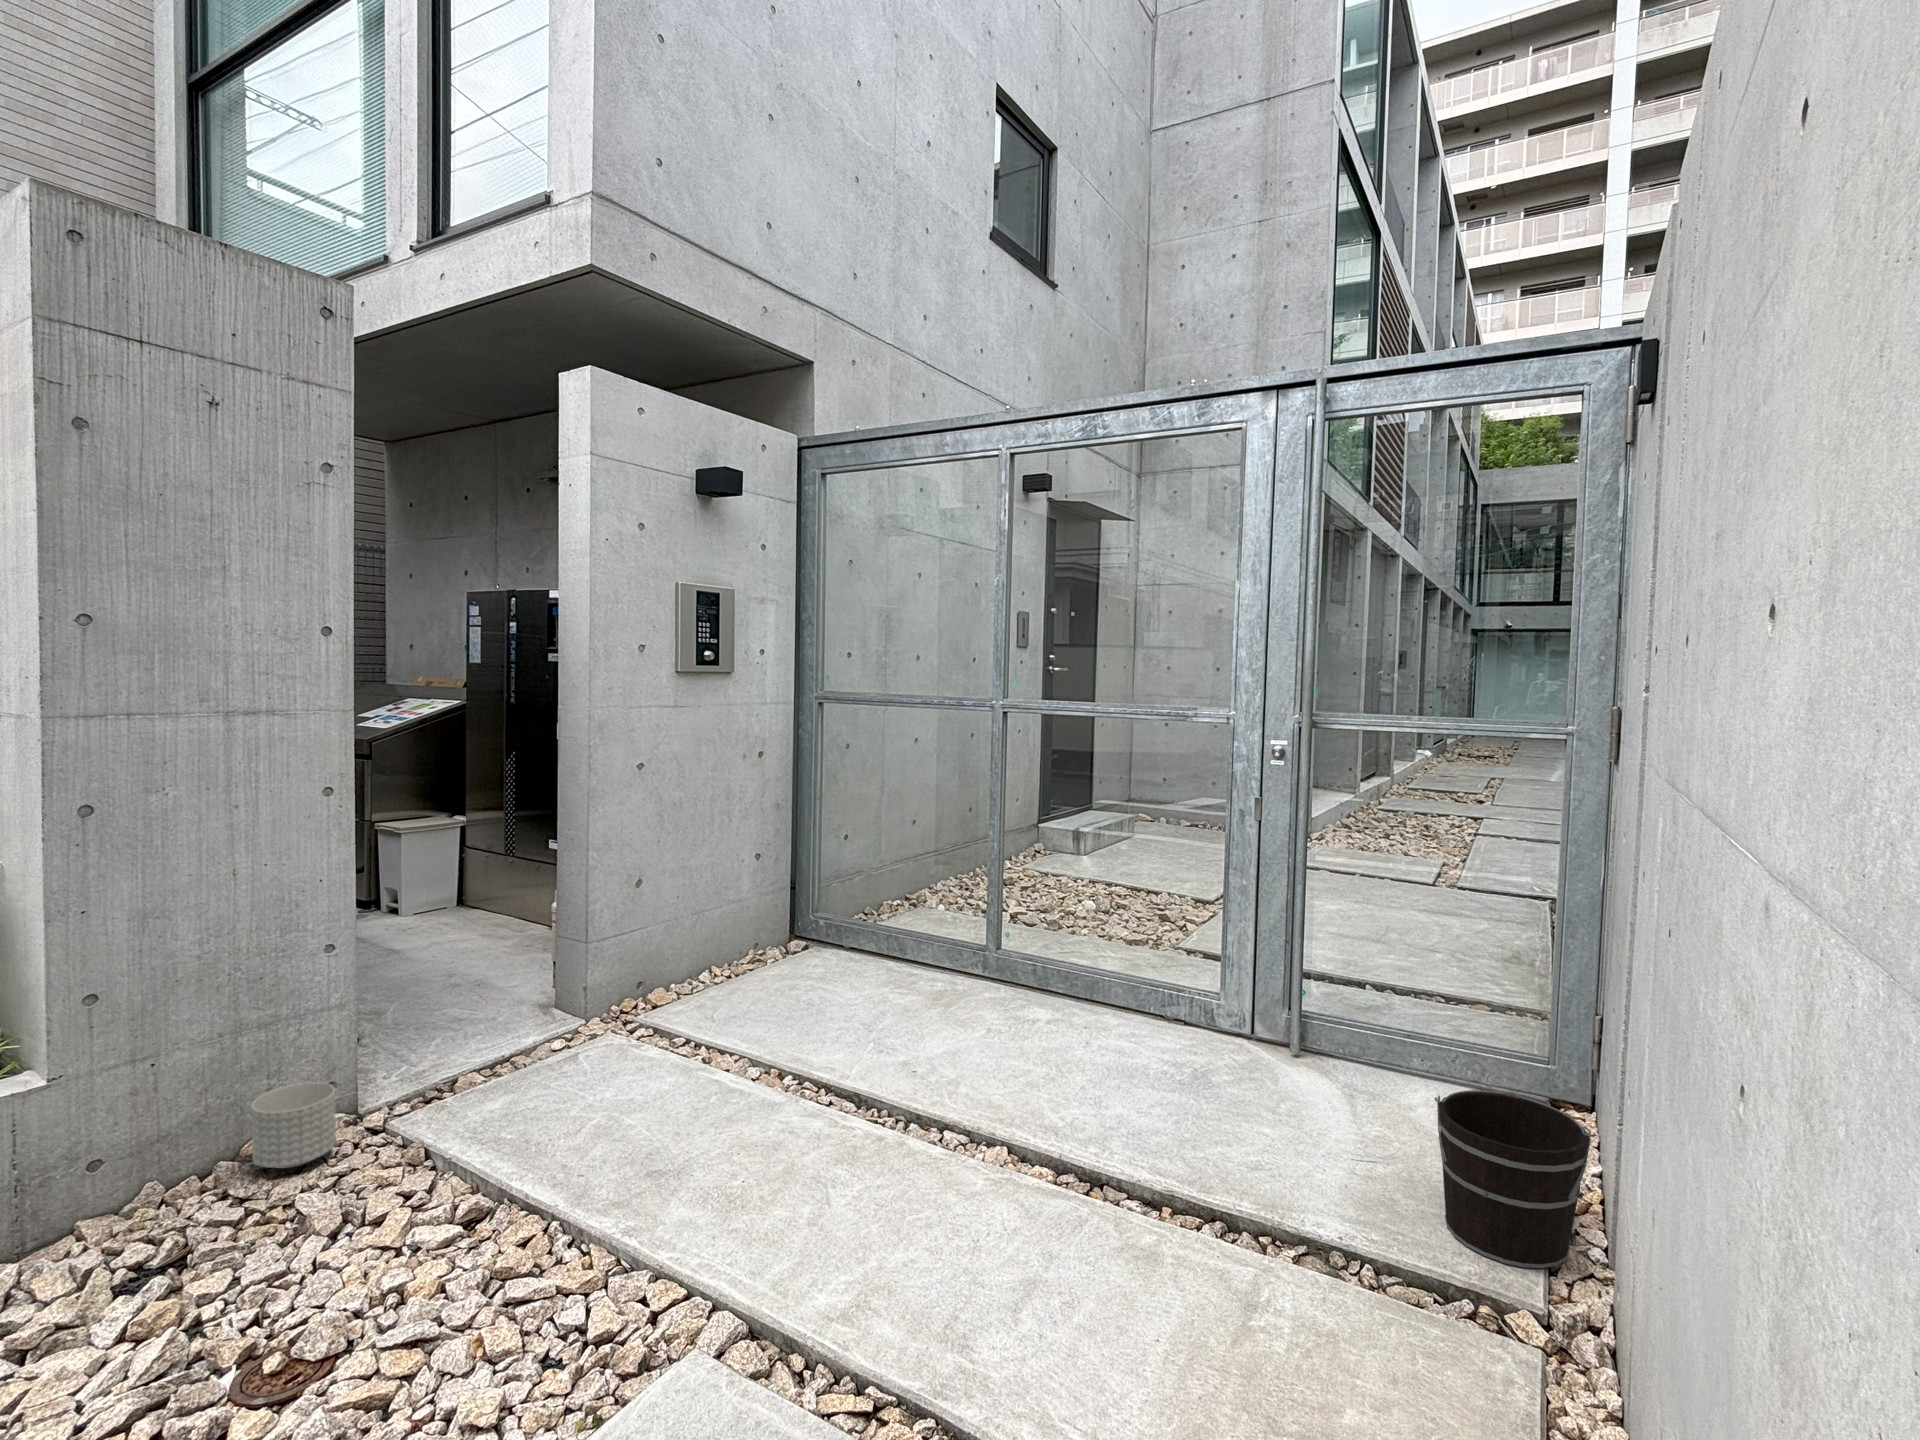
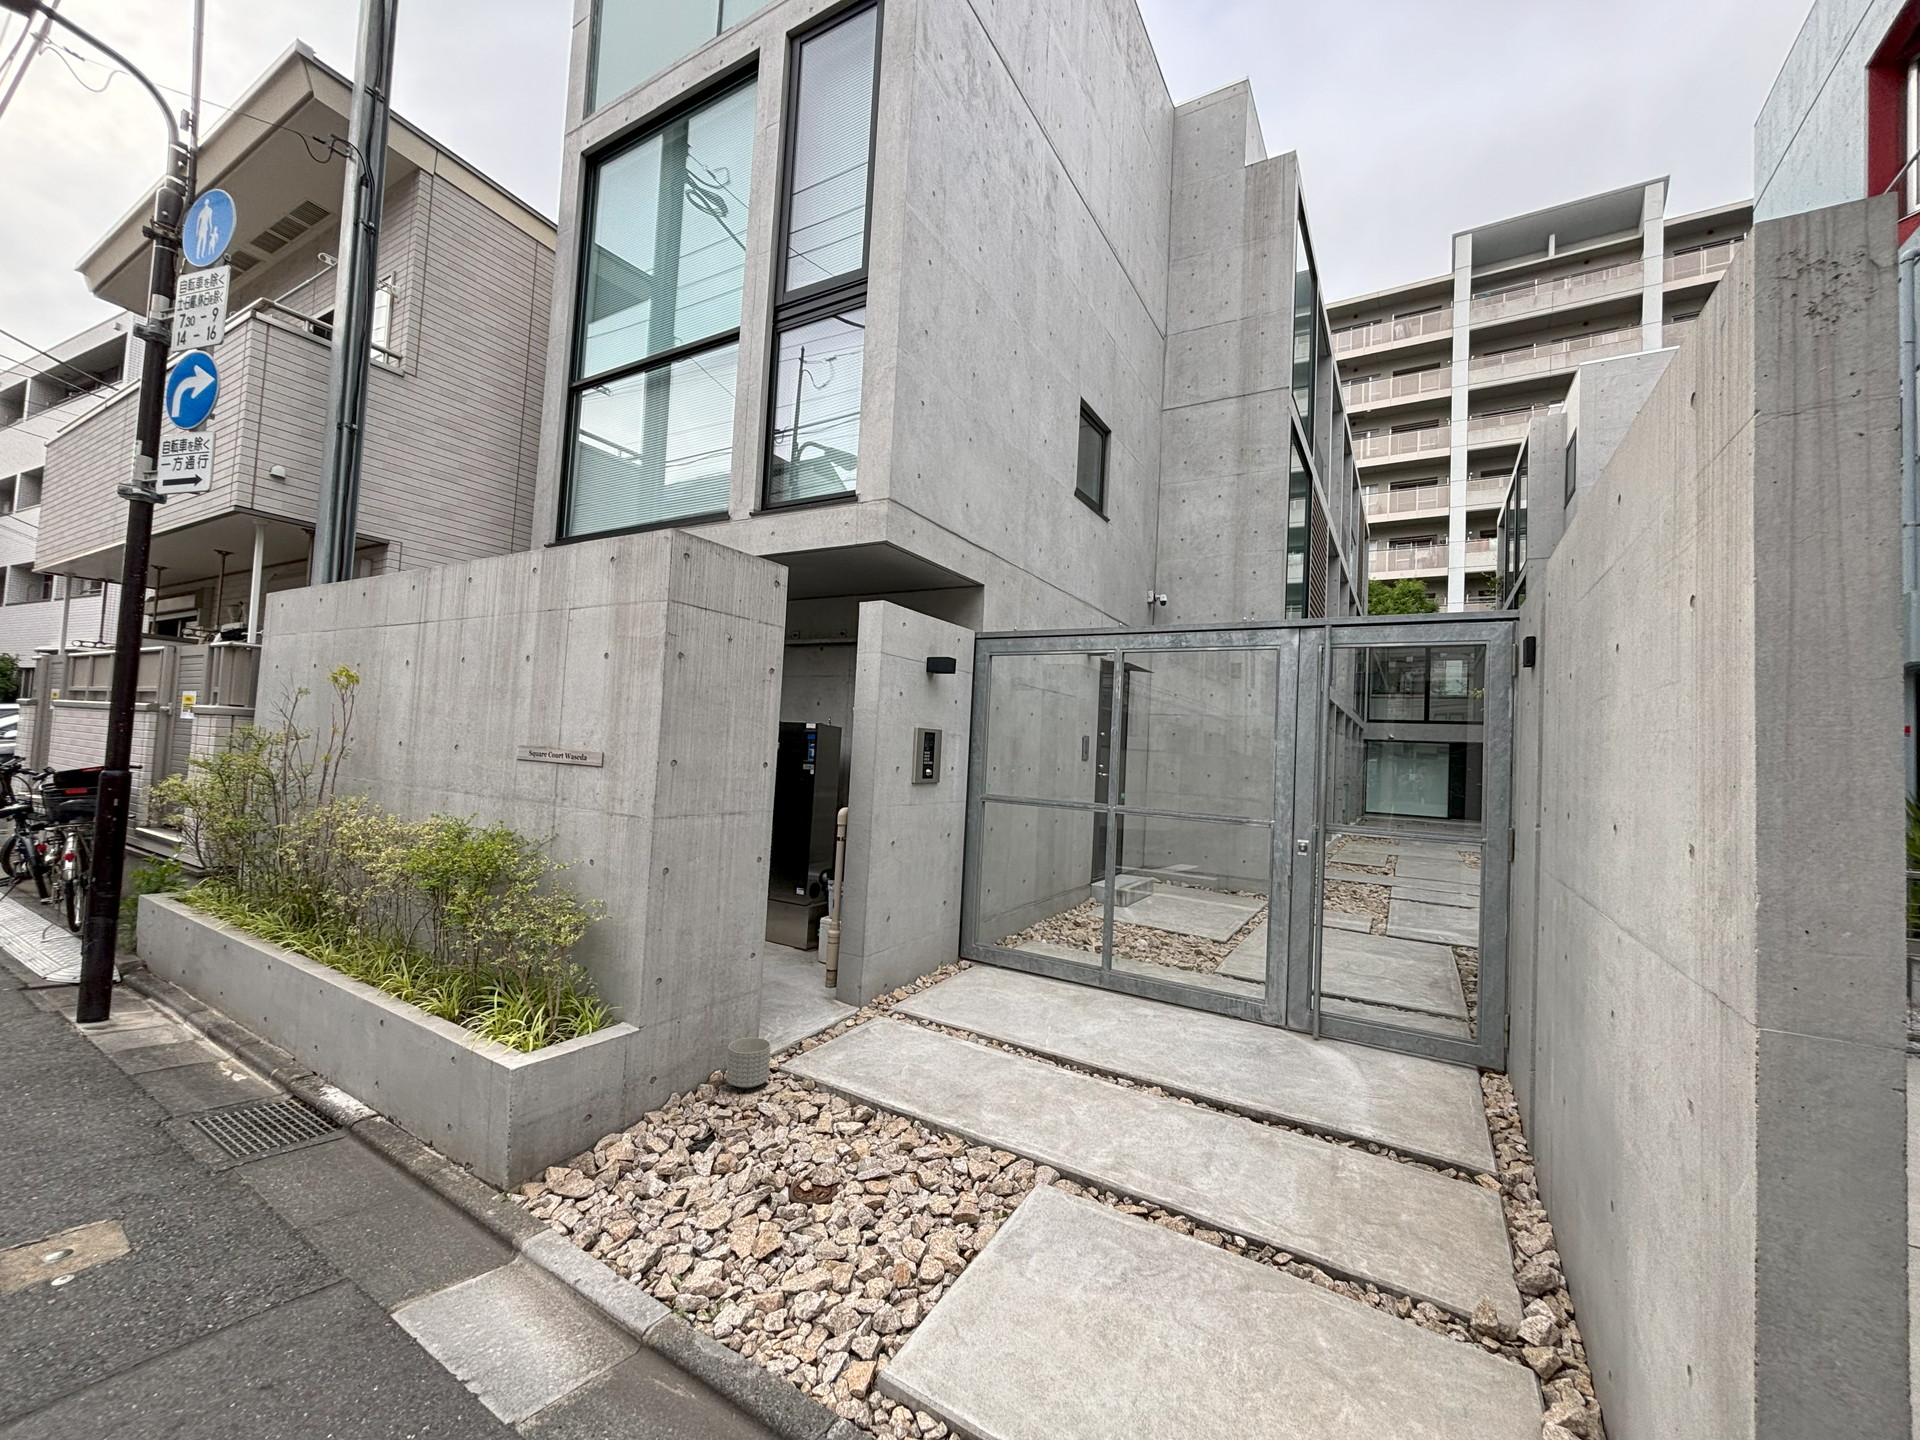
bucket: present [1434,1090,1596,1268] -> none [1423,1054,1518,1154]

